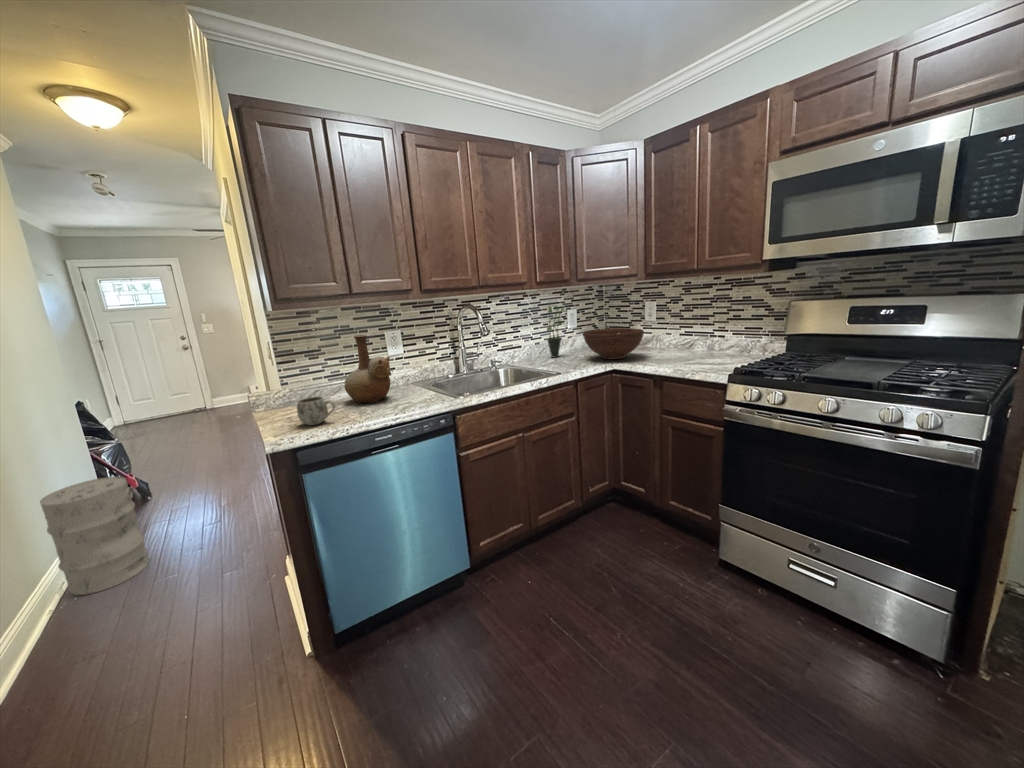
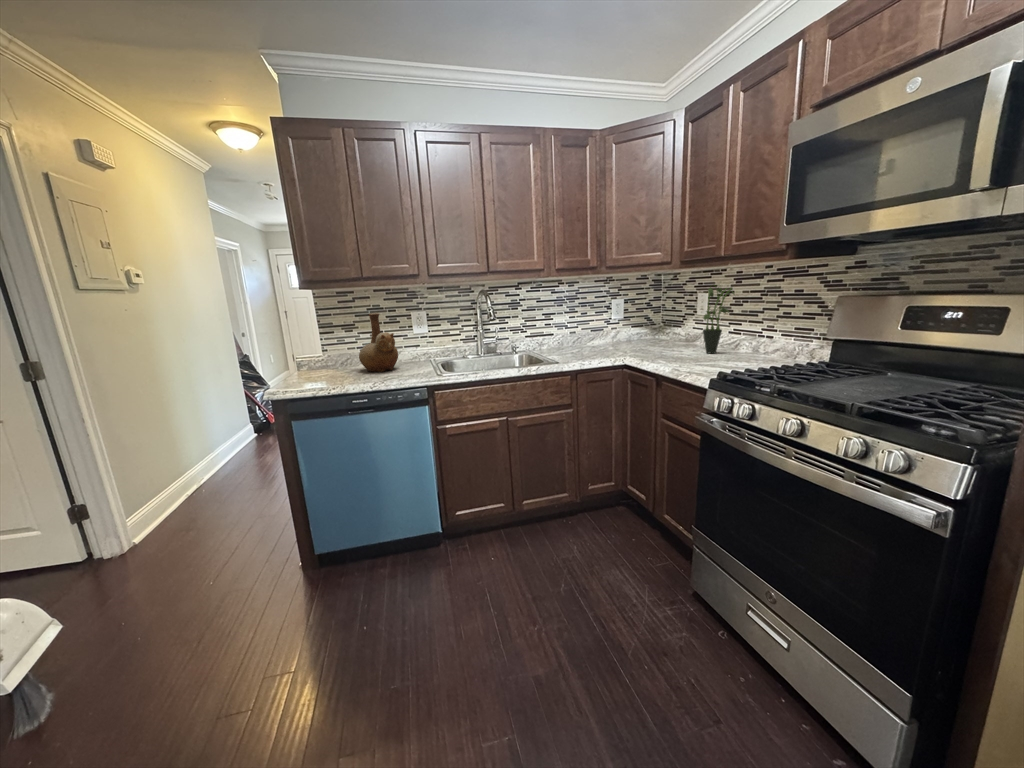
potted plant: present [547,306,567,357] -> present [703,285,735,353]
fruit bowl: present [583,328,644,359] -> none [605,321,671,354]
mug: present [297,397,335,425] -> none [304,361,332,383]
trash can: present [40,476,149,595] -> none [190,410,254,489]

